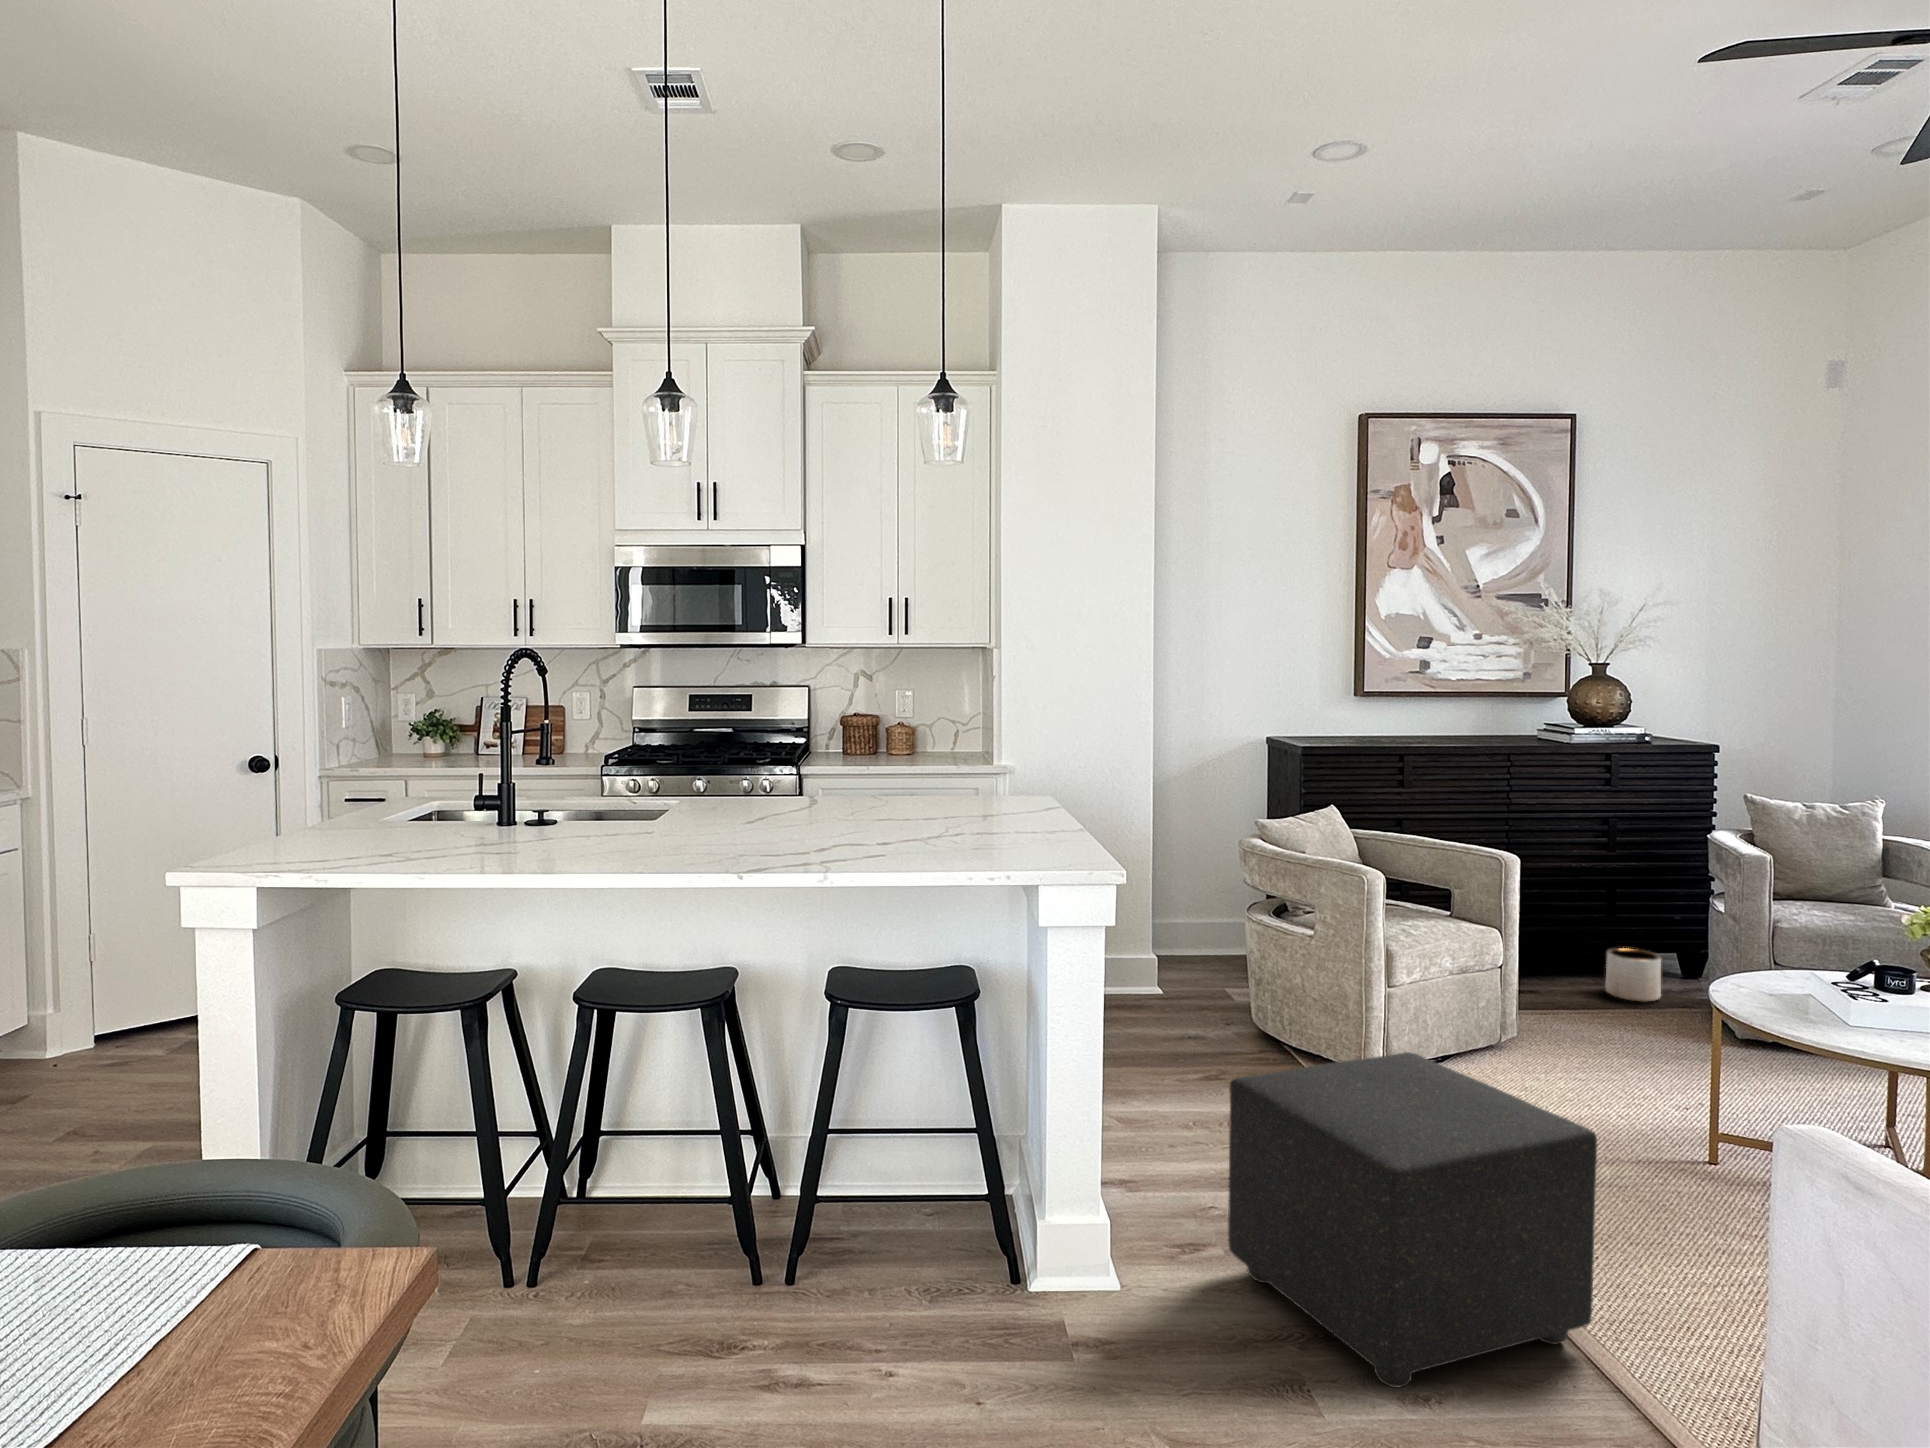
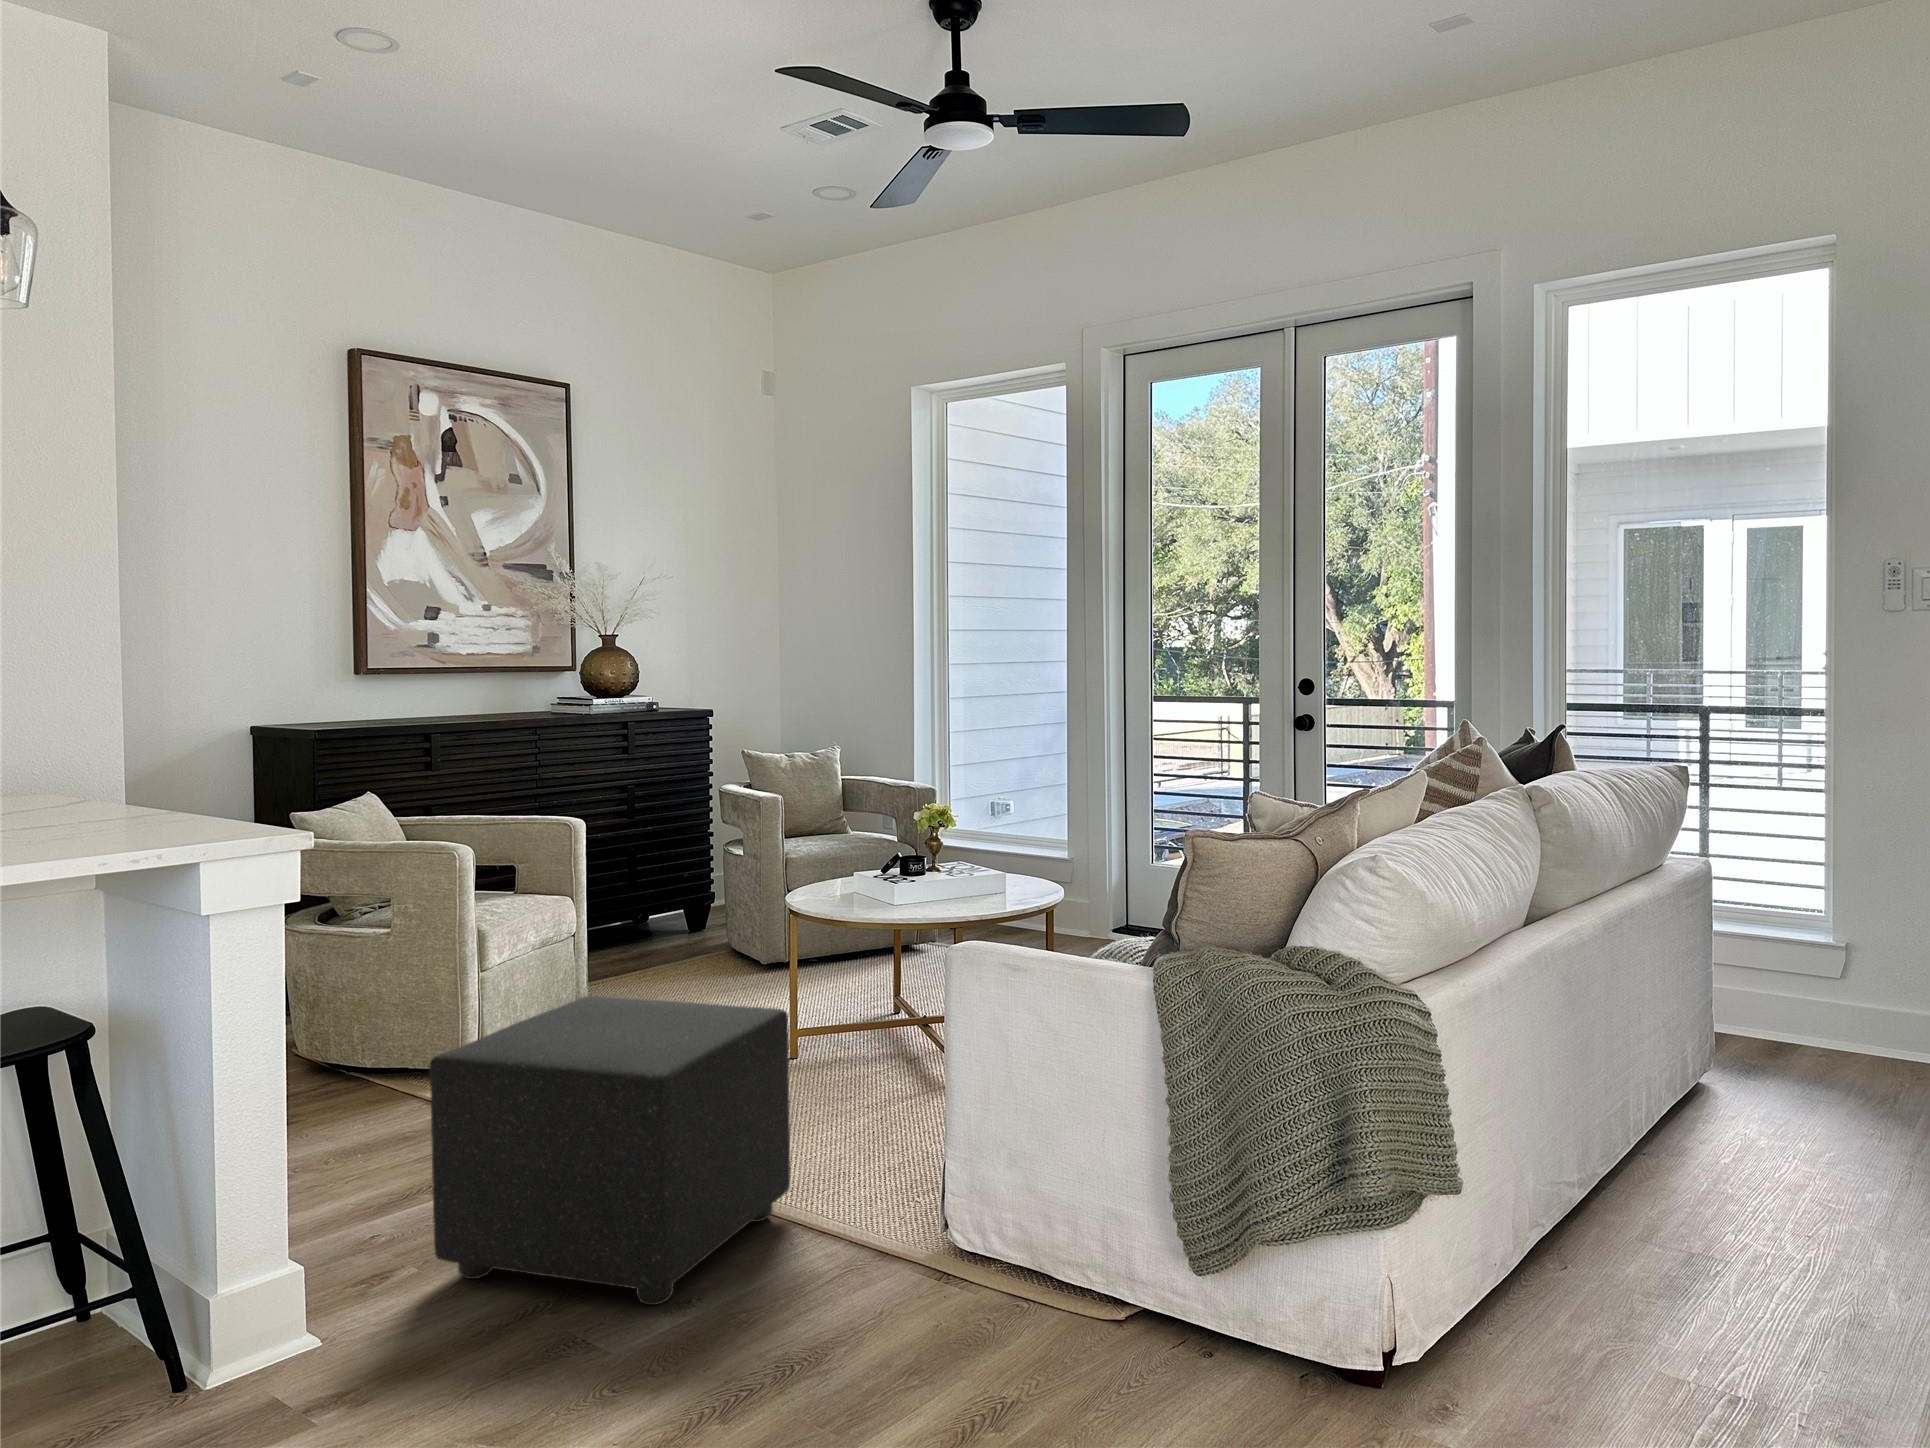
planter: present [1606,948,1661,1002] -> none [636,910,683,959]

